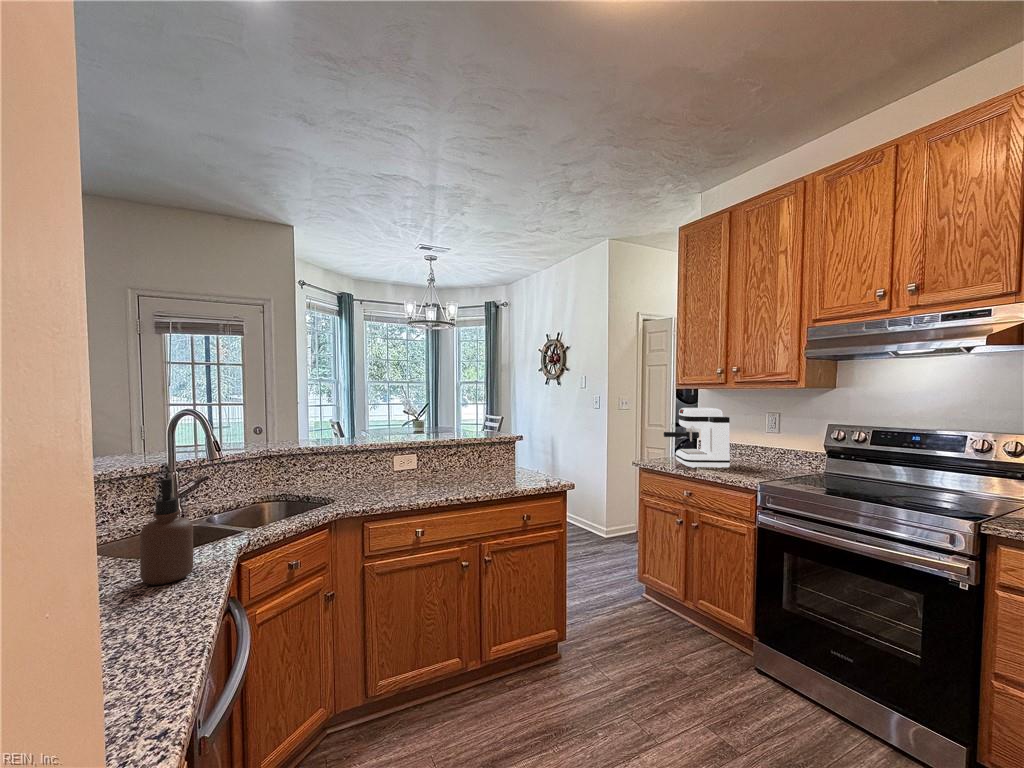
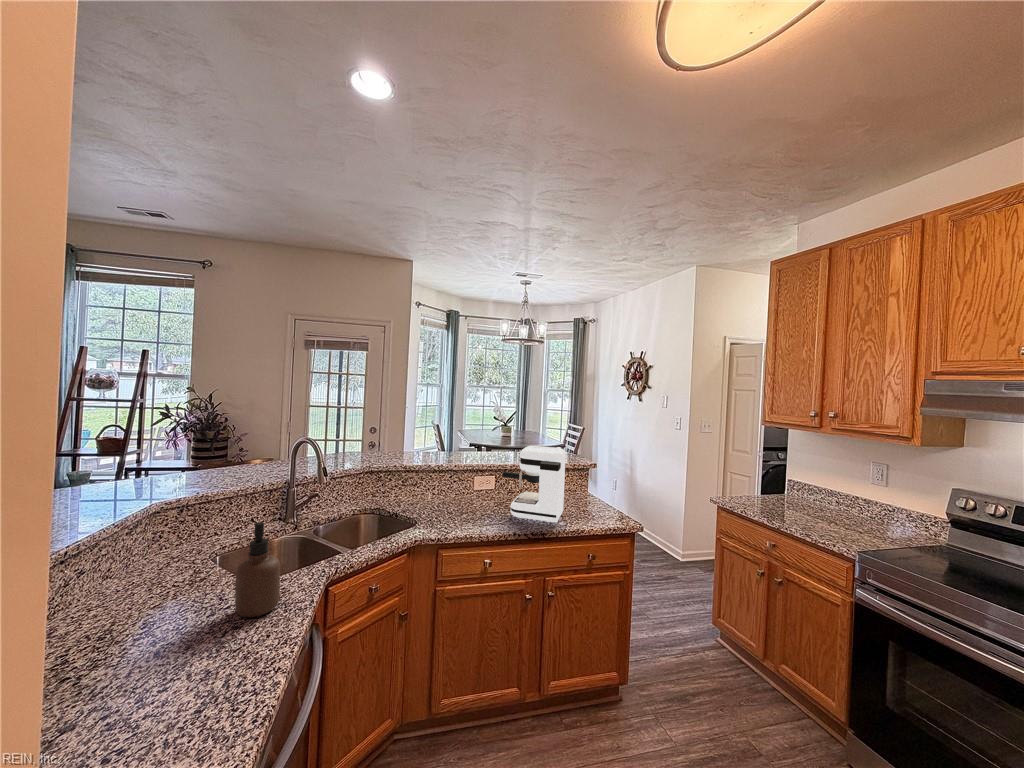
coffee maker: present [664,408,730,468] -> present [503,446,566,523]

